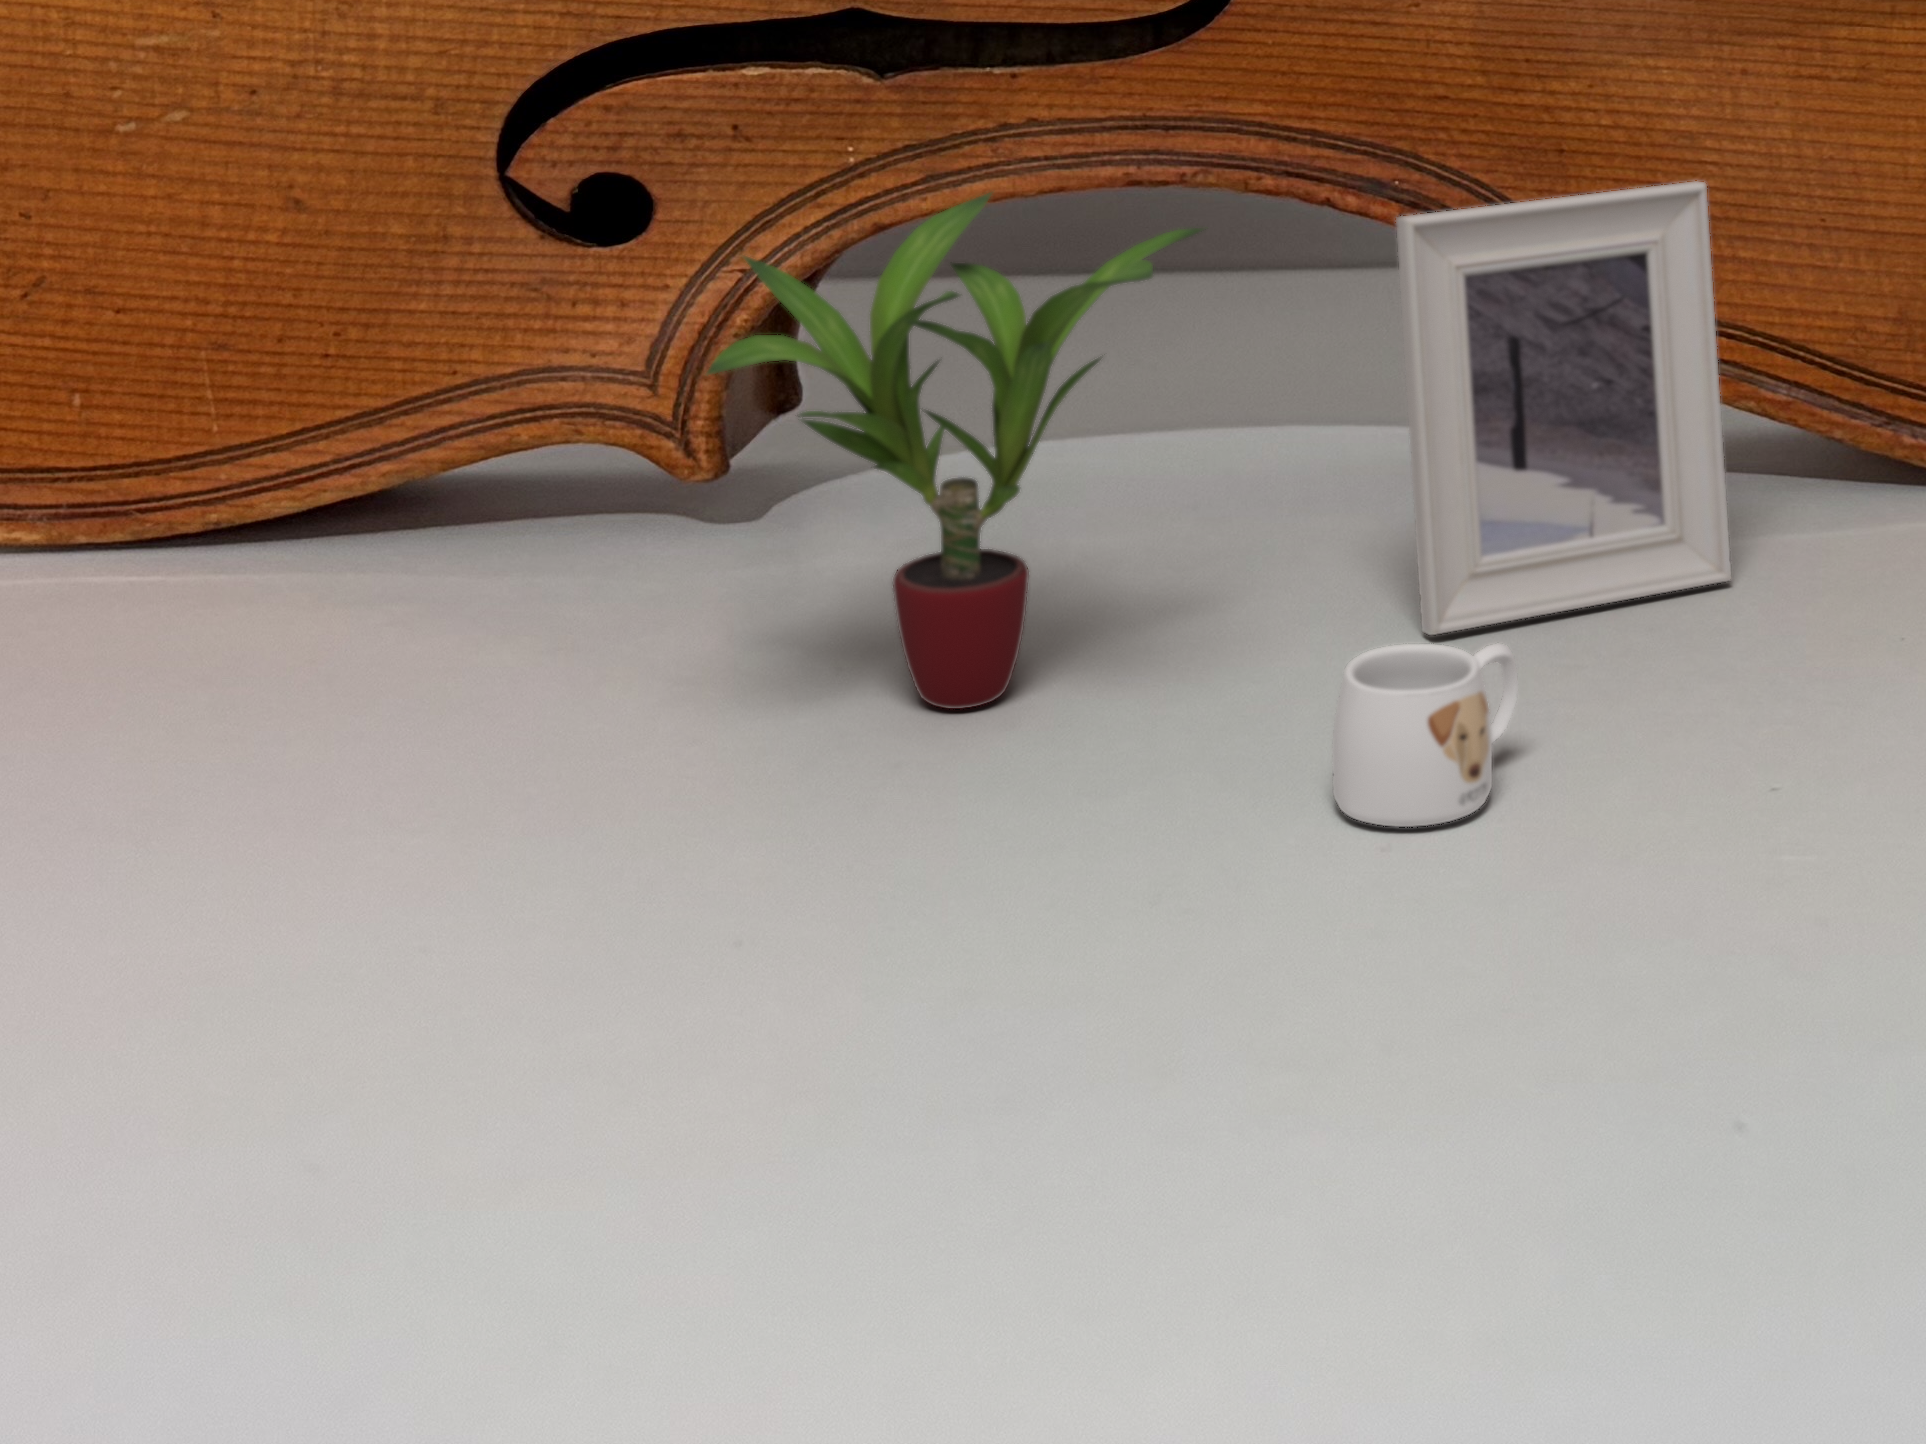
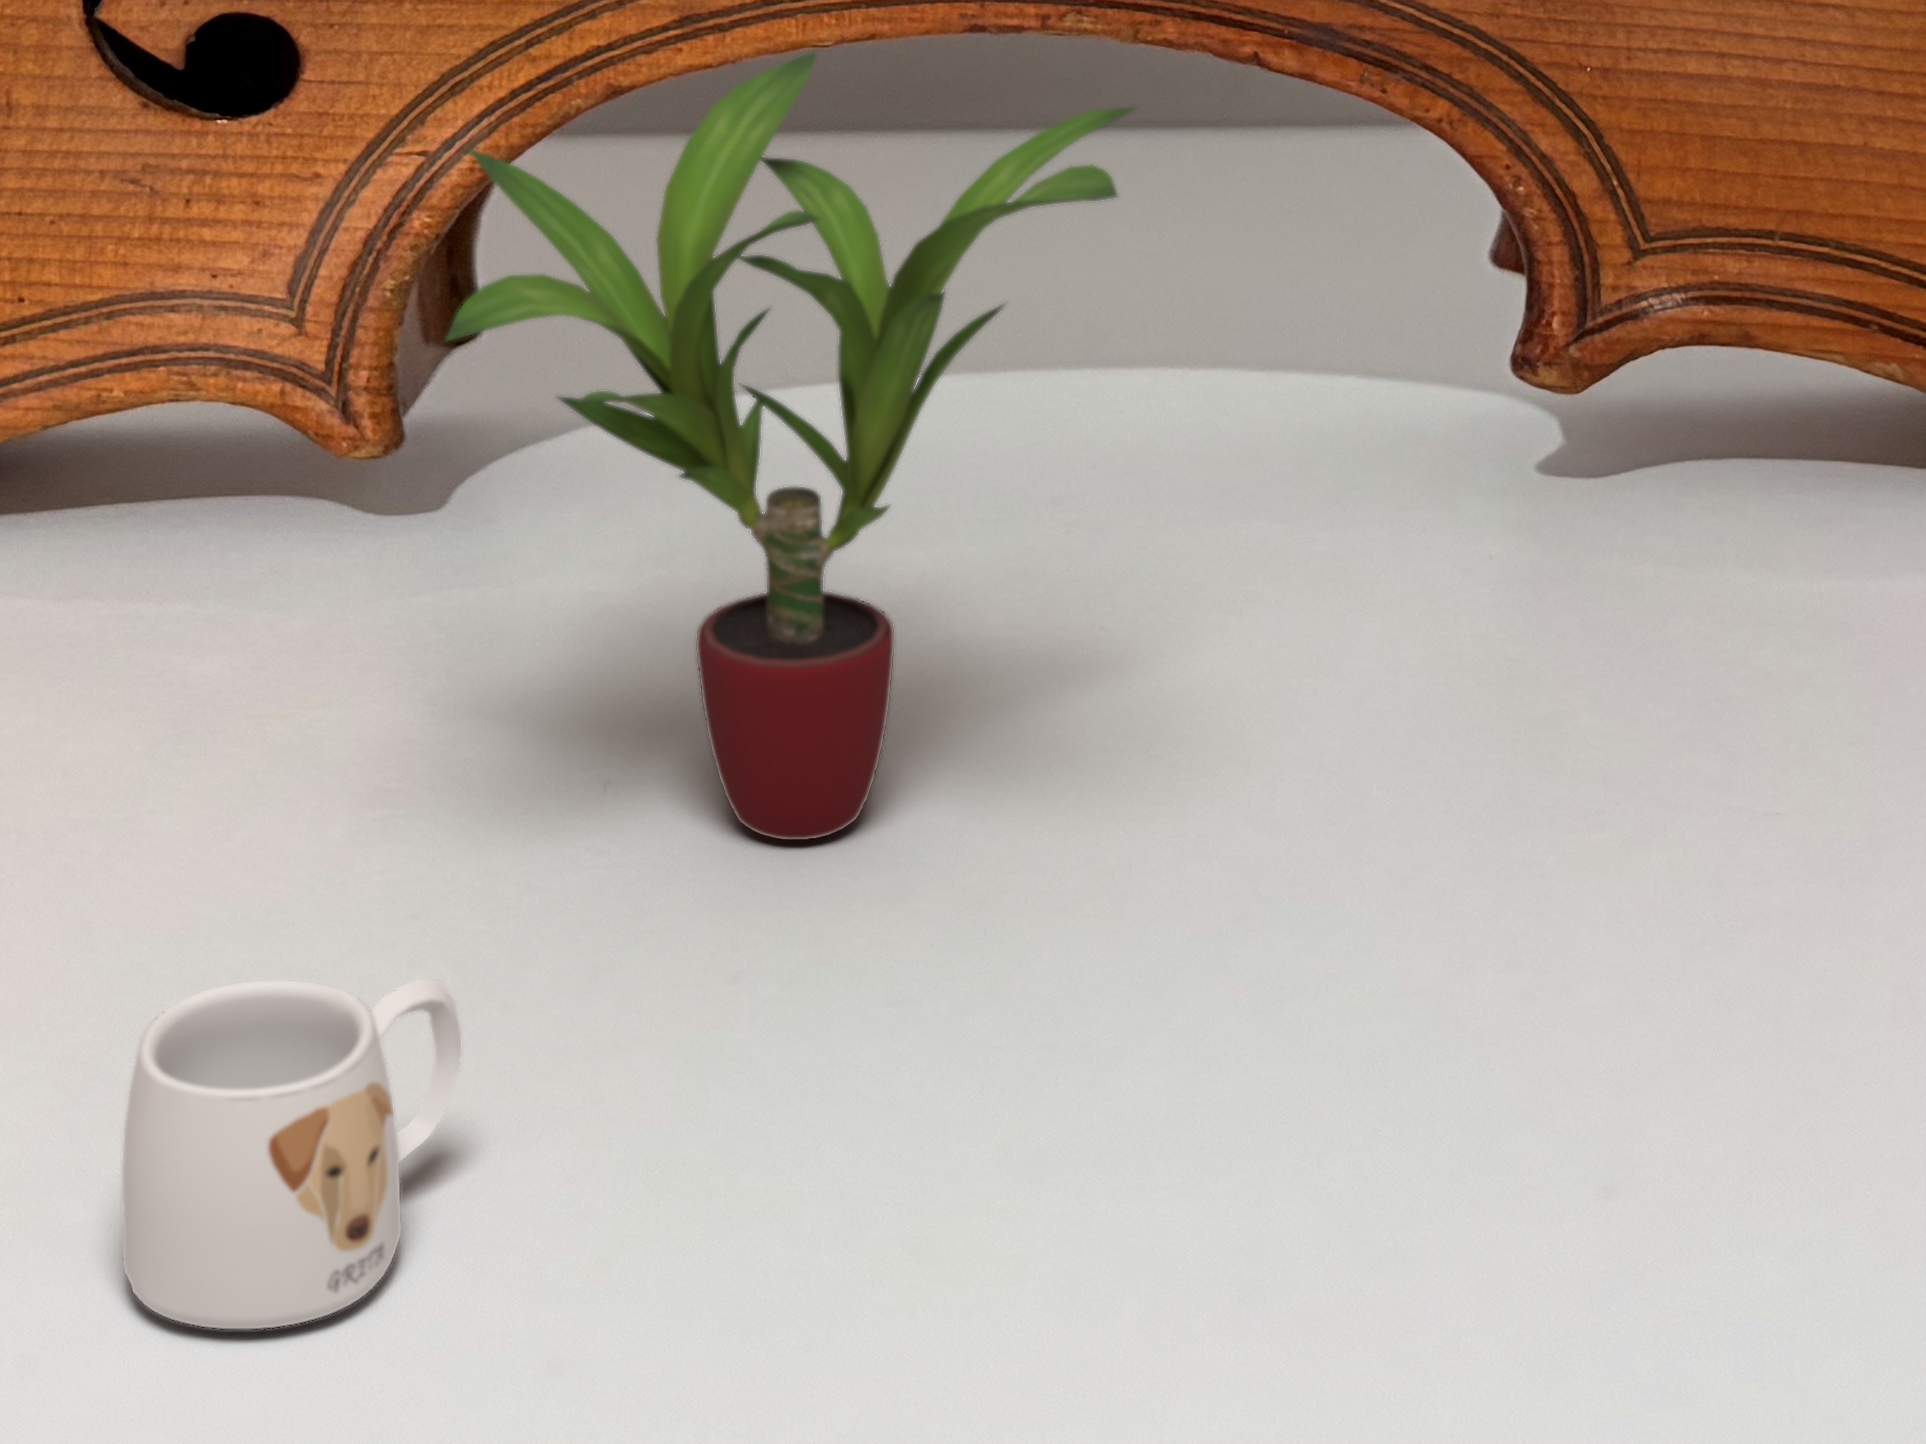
picture frame: present [1396,182,1732,635] -> none [1406,33,1892,727]
mug: present [1333,644,1518,827] -> present [122,979,461,1329]

